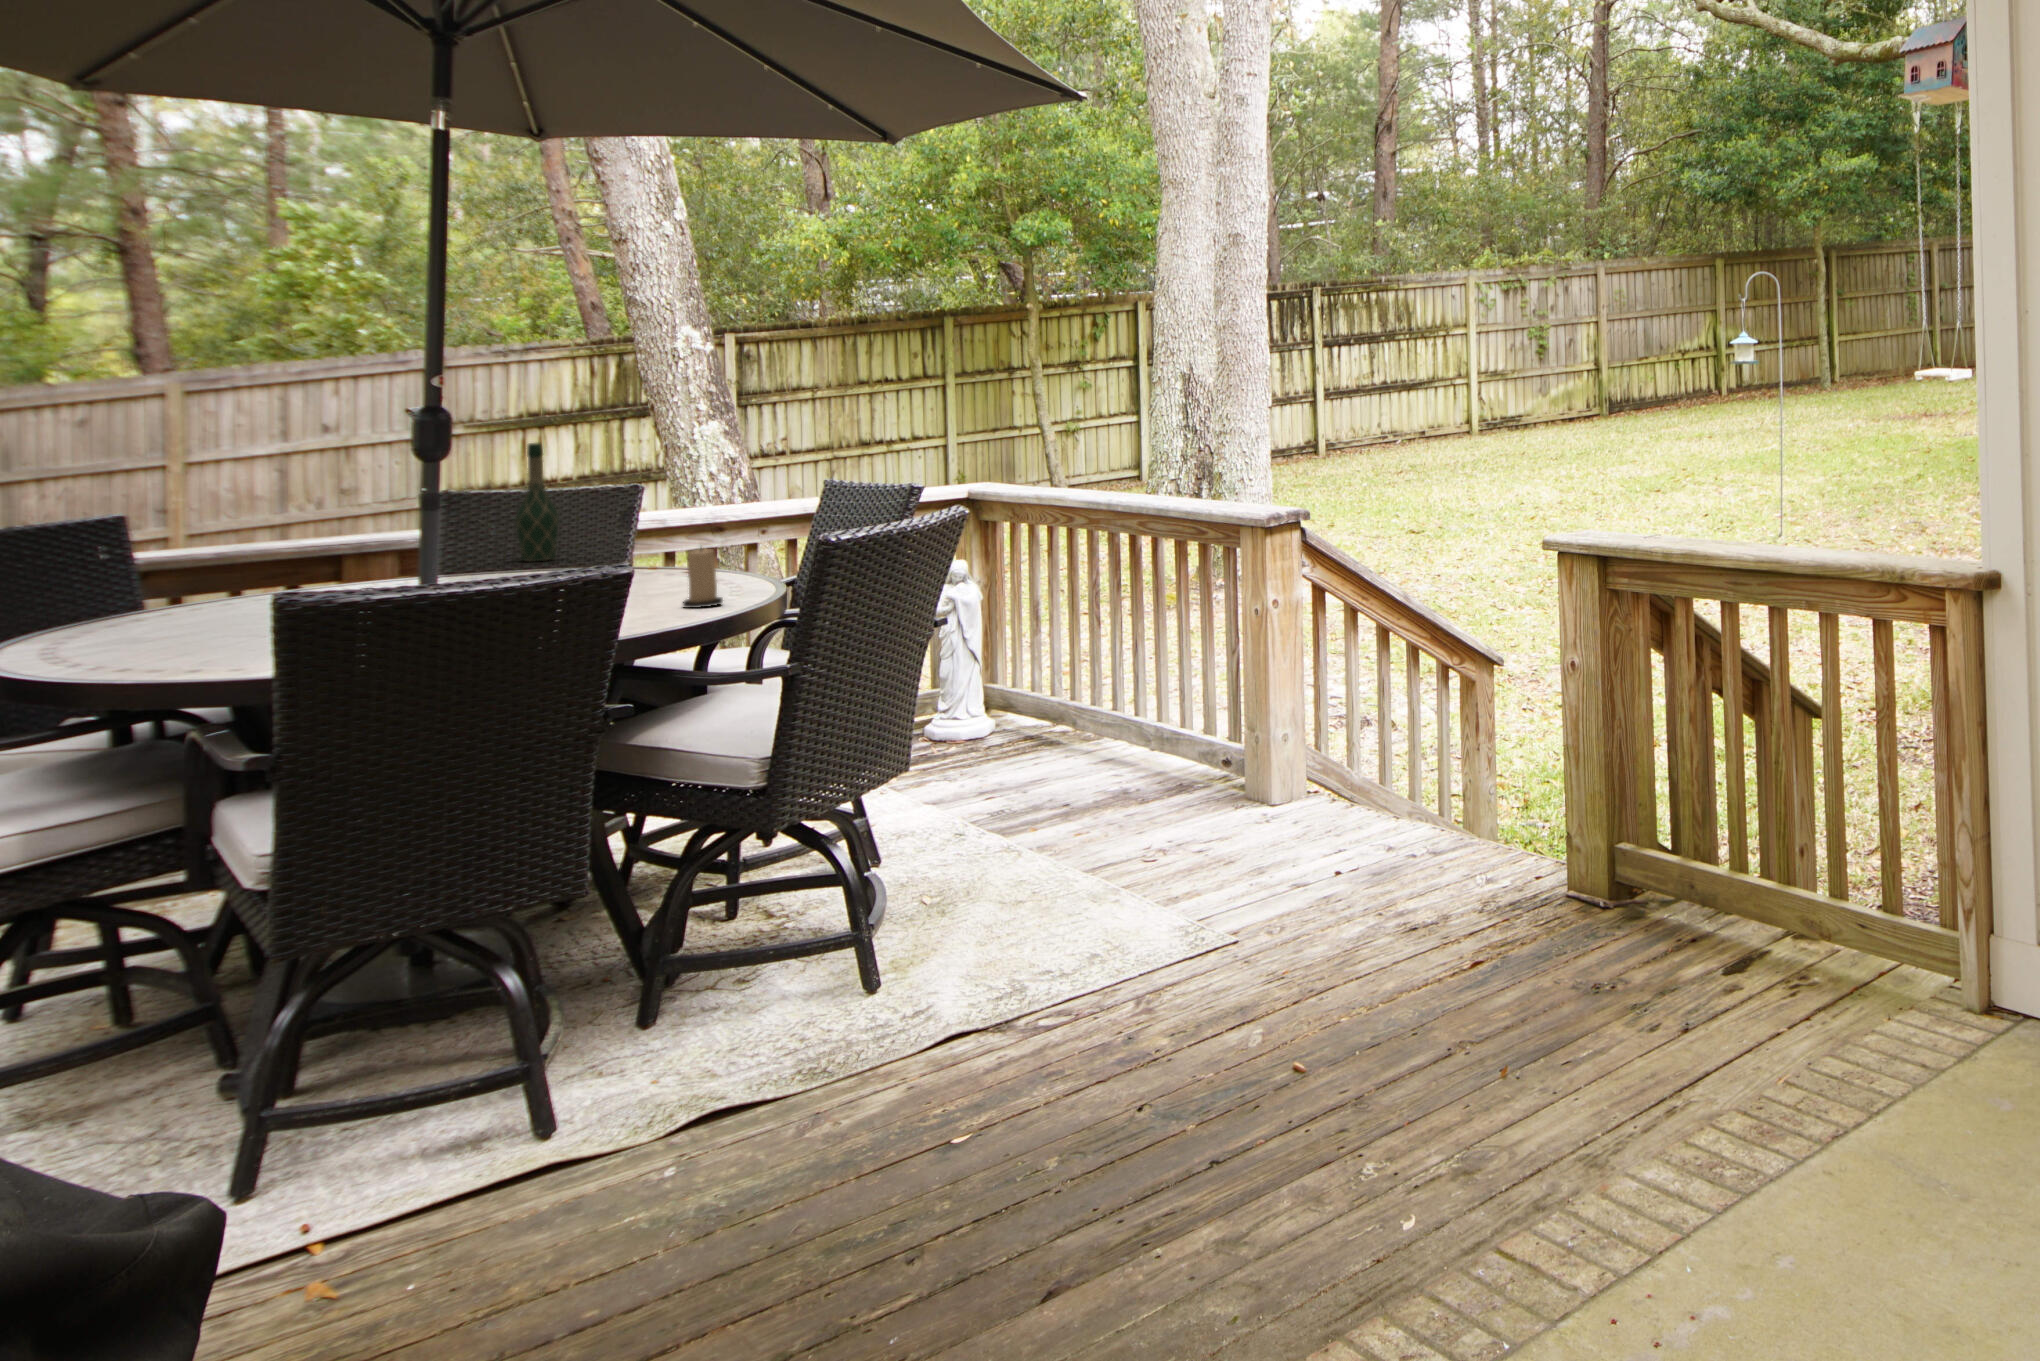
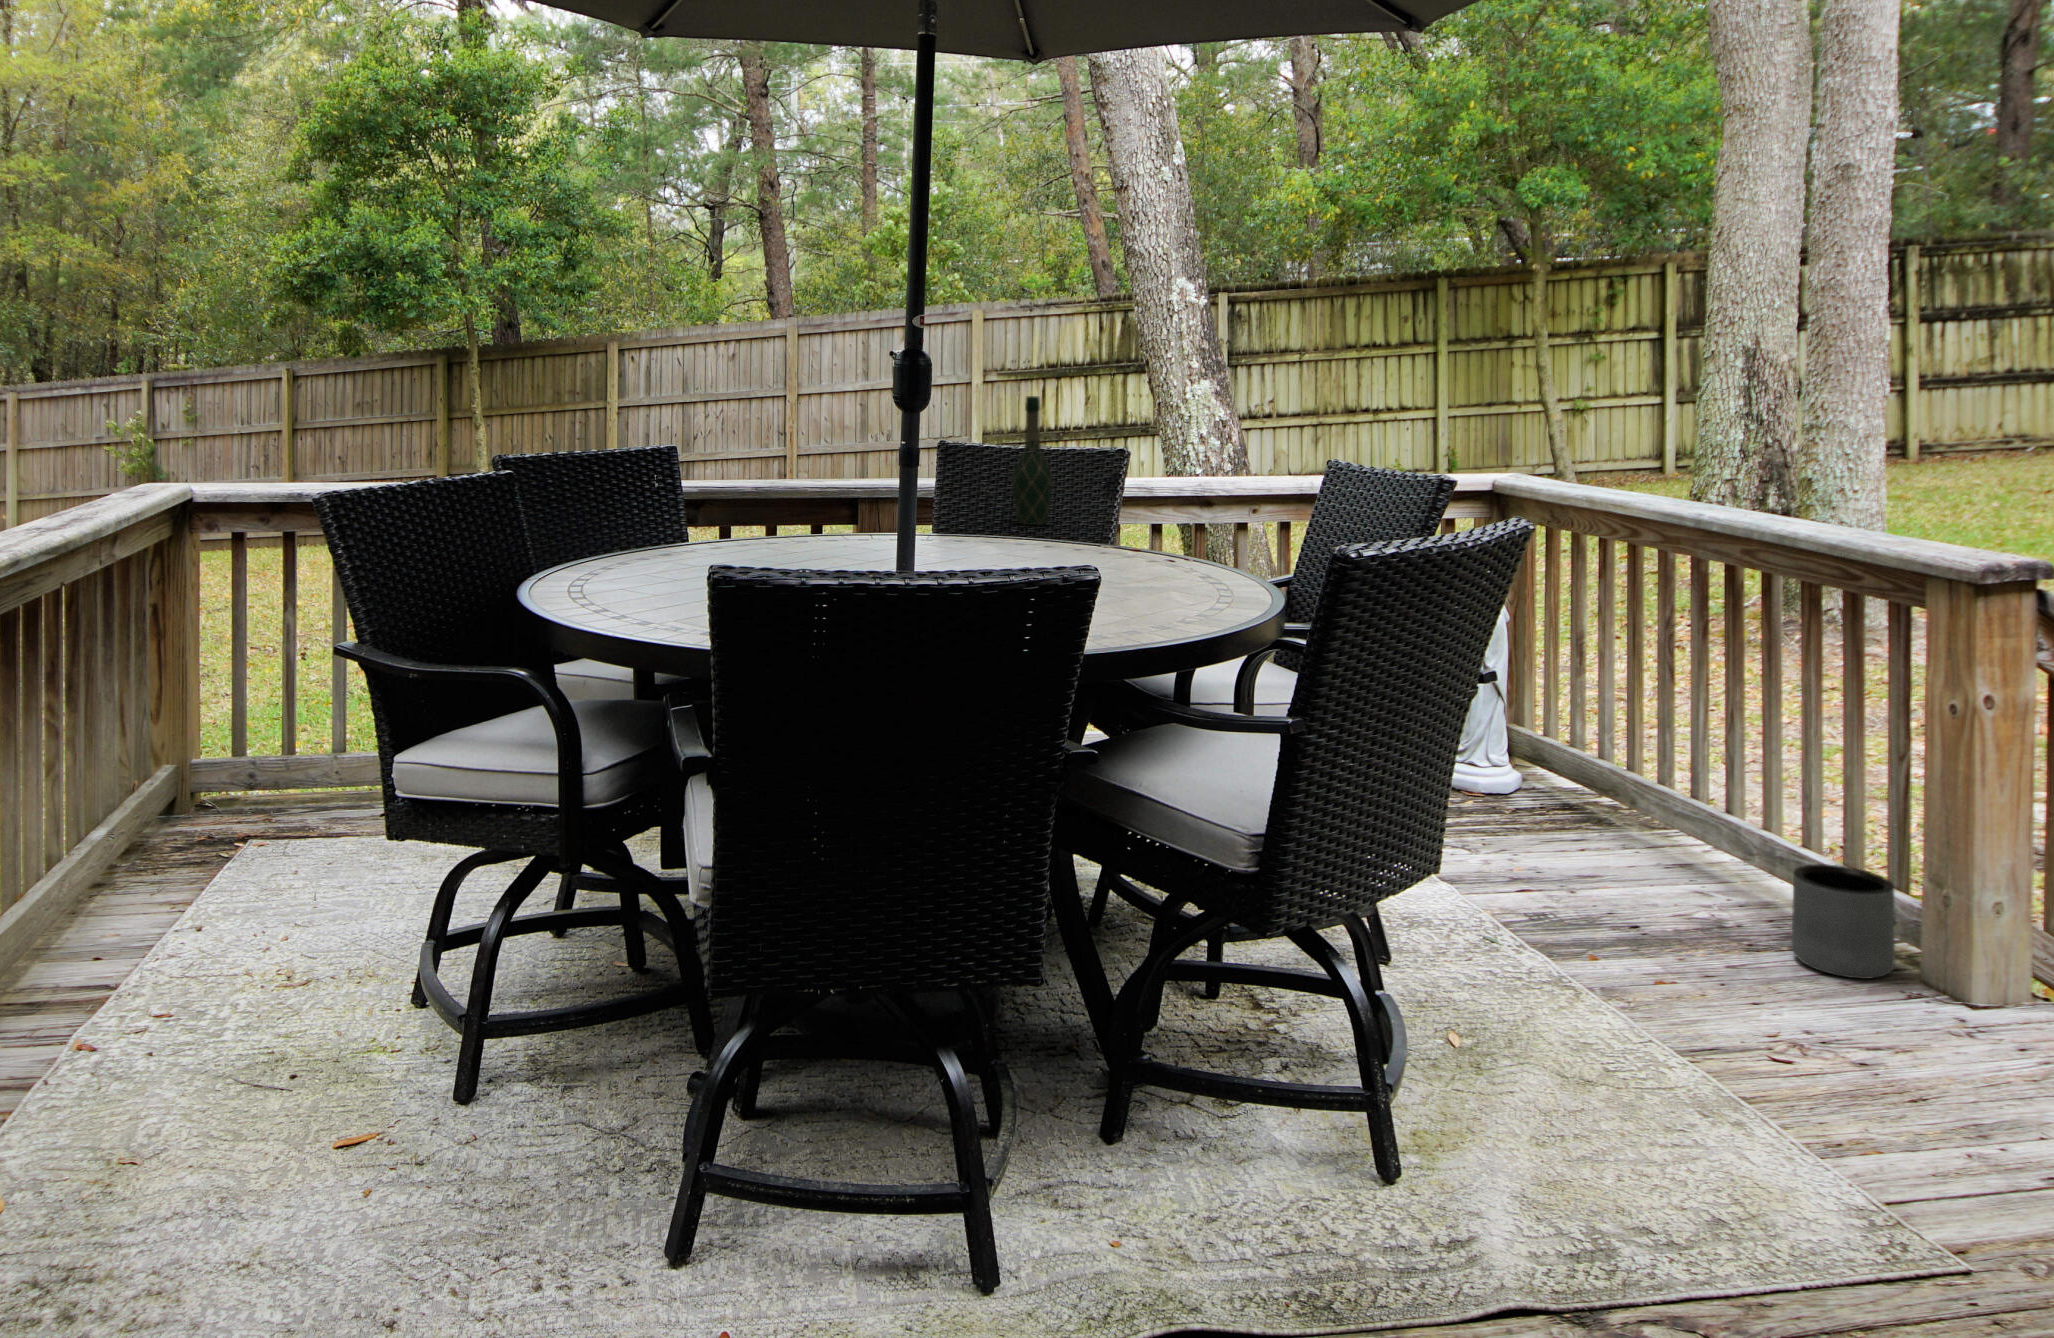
candle: present [683,548,723,608] -> none [1171,537,1217,617]
planter: none [1170,731,1234,804] -> present [1792,864,1895,979]

